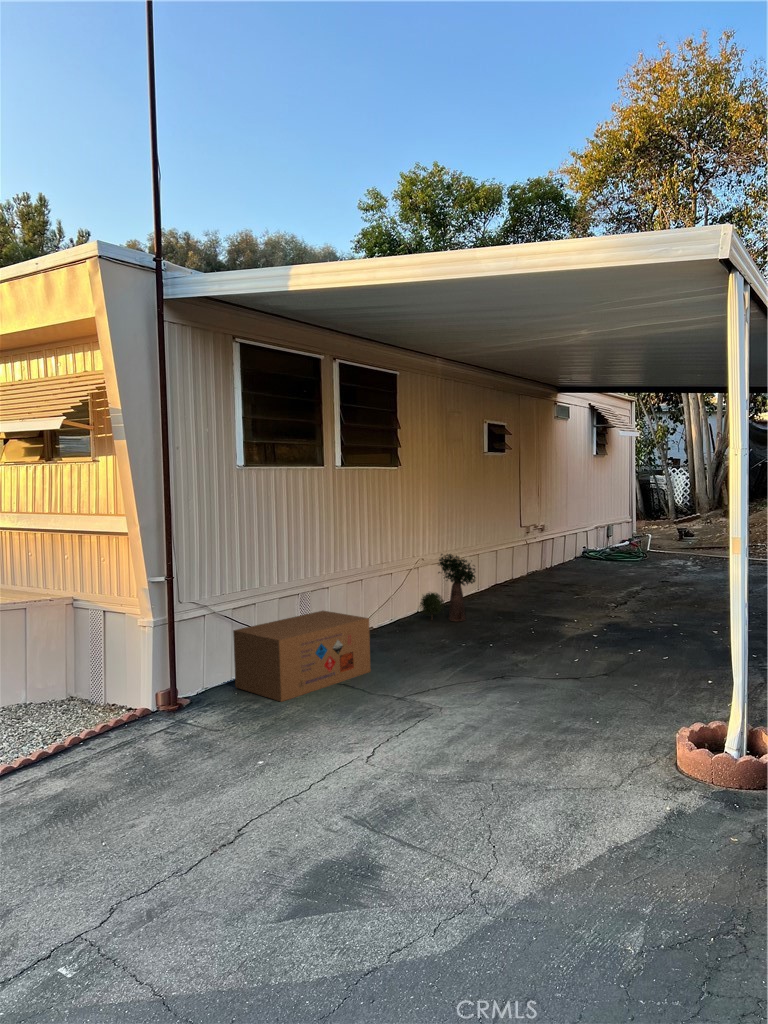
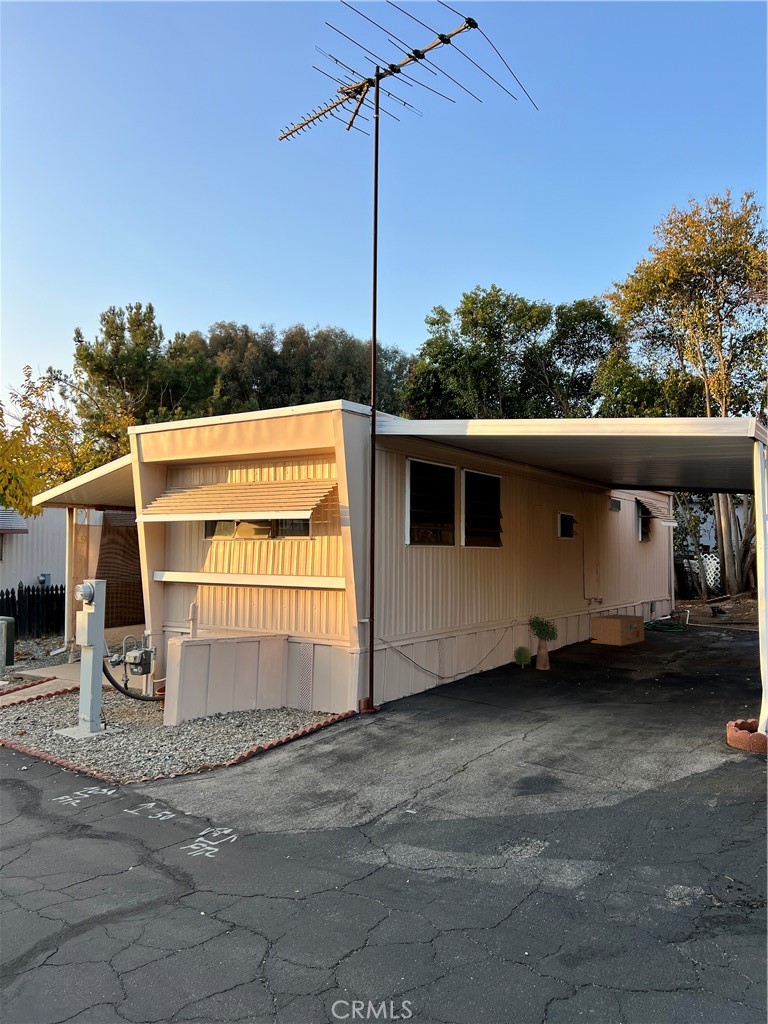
cardboard box: present [233,611,371,702] -> present [591,614,644,646]

